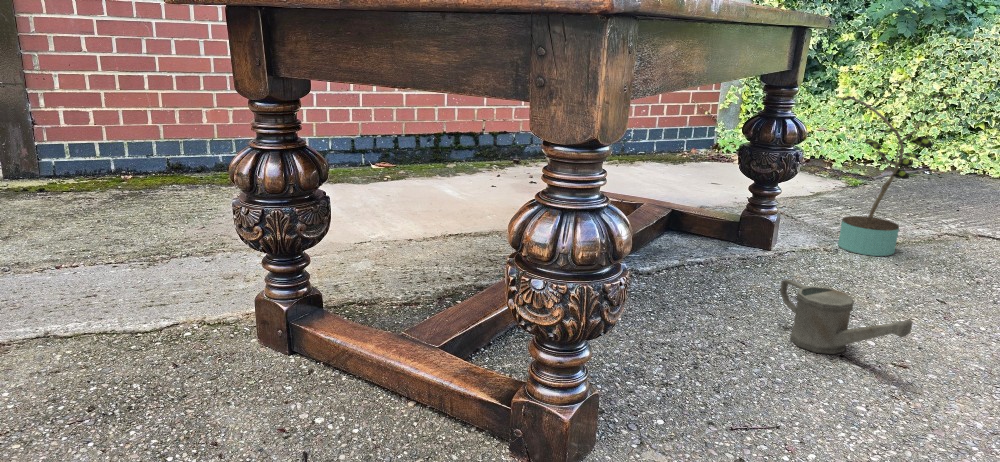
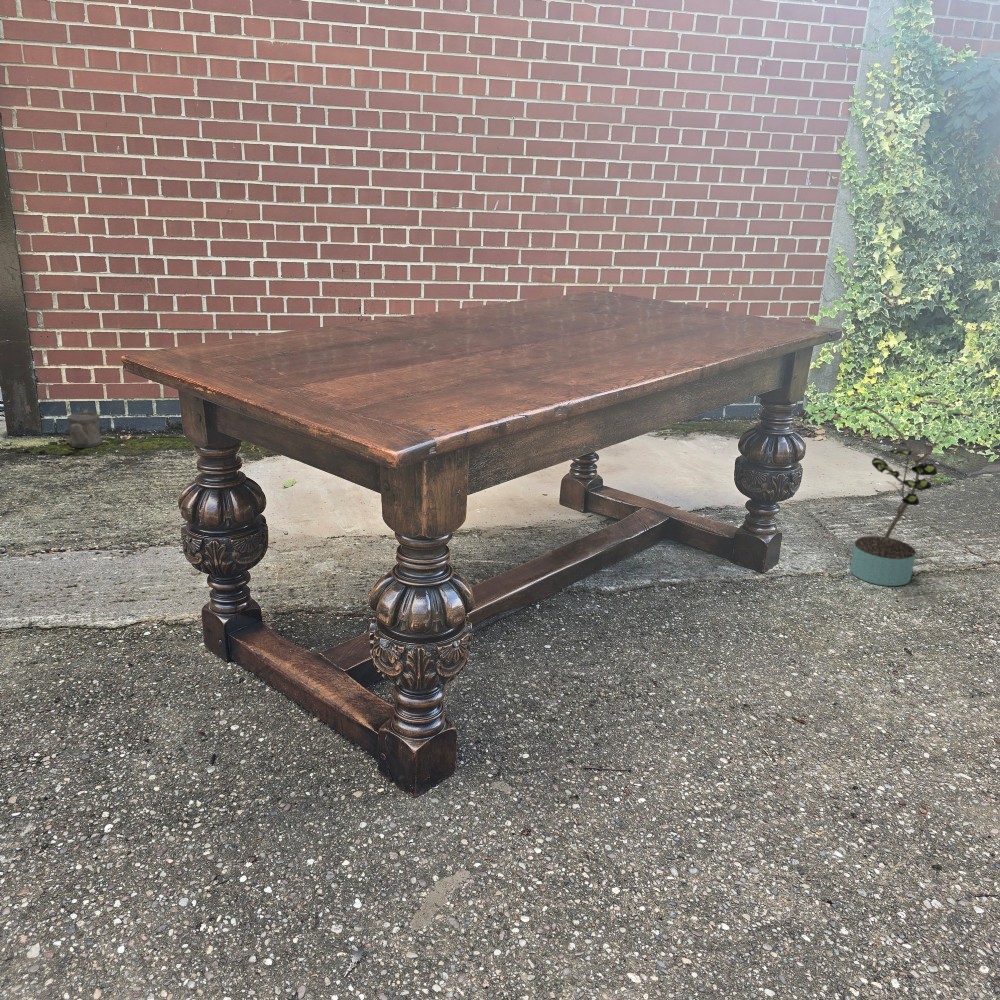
watering can: present [780,279,913,354] -> present [67,409,103,448]

